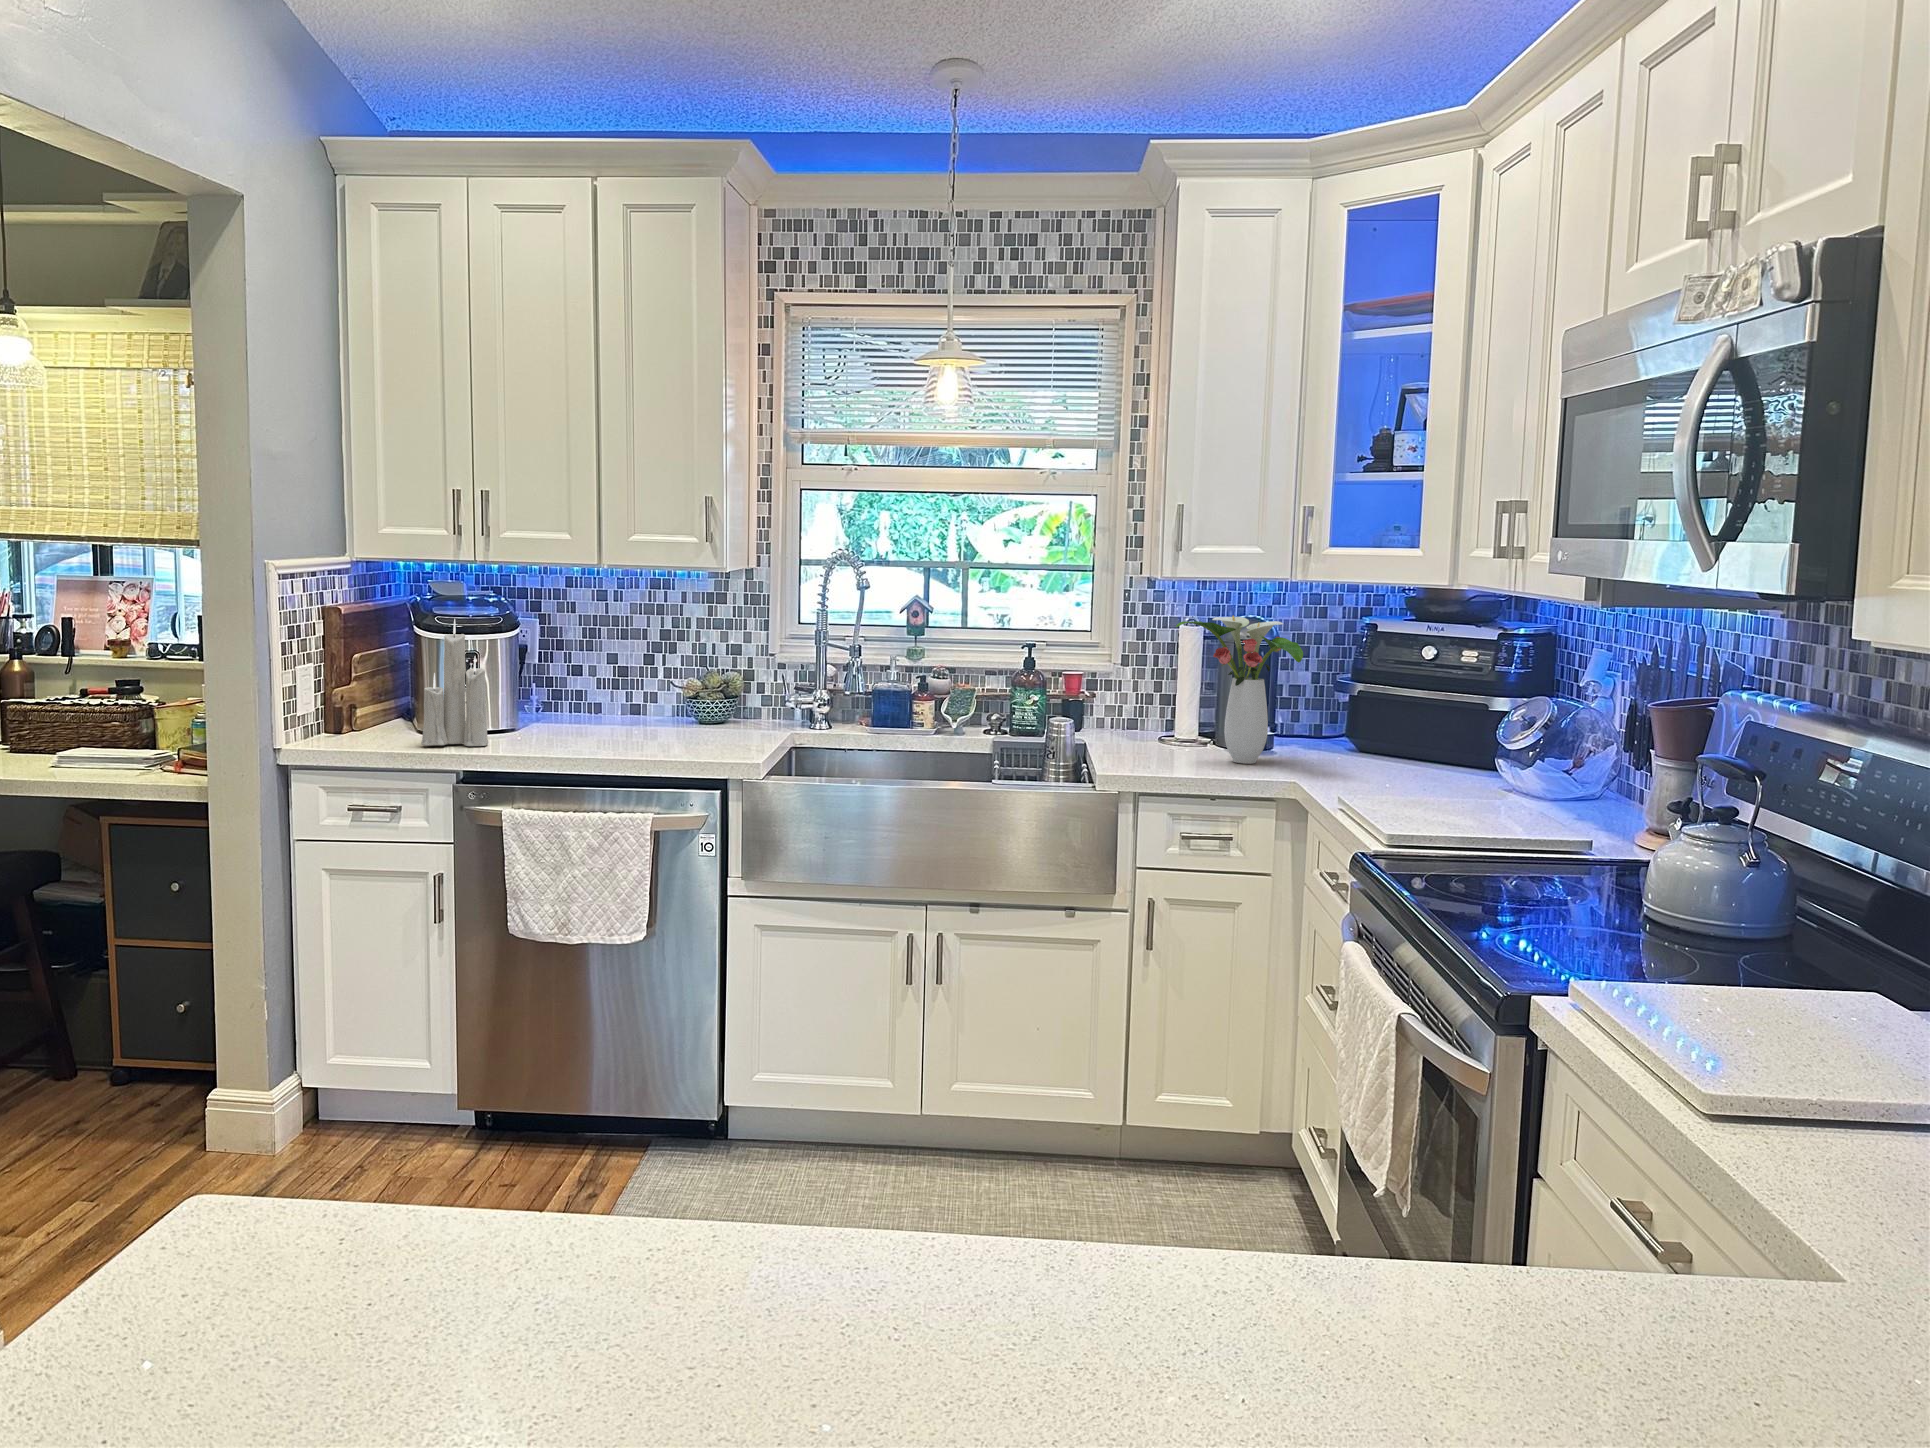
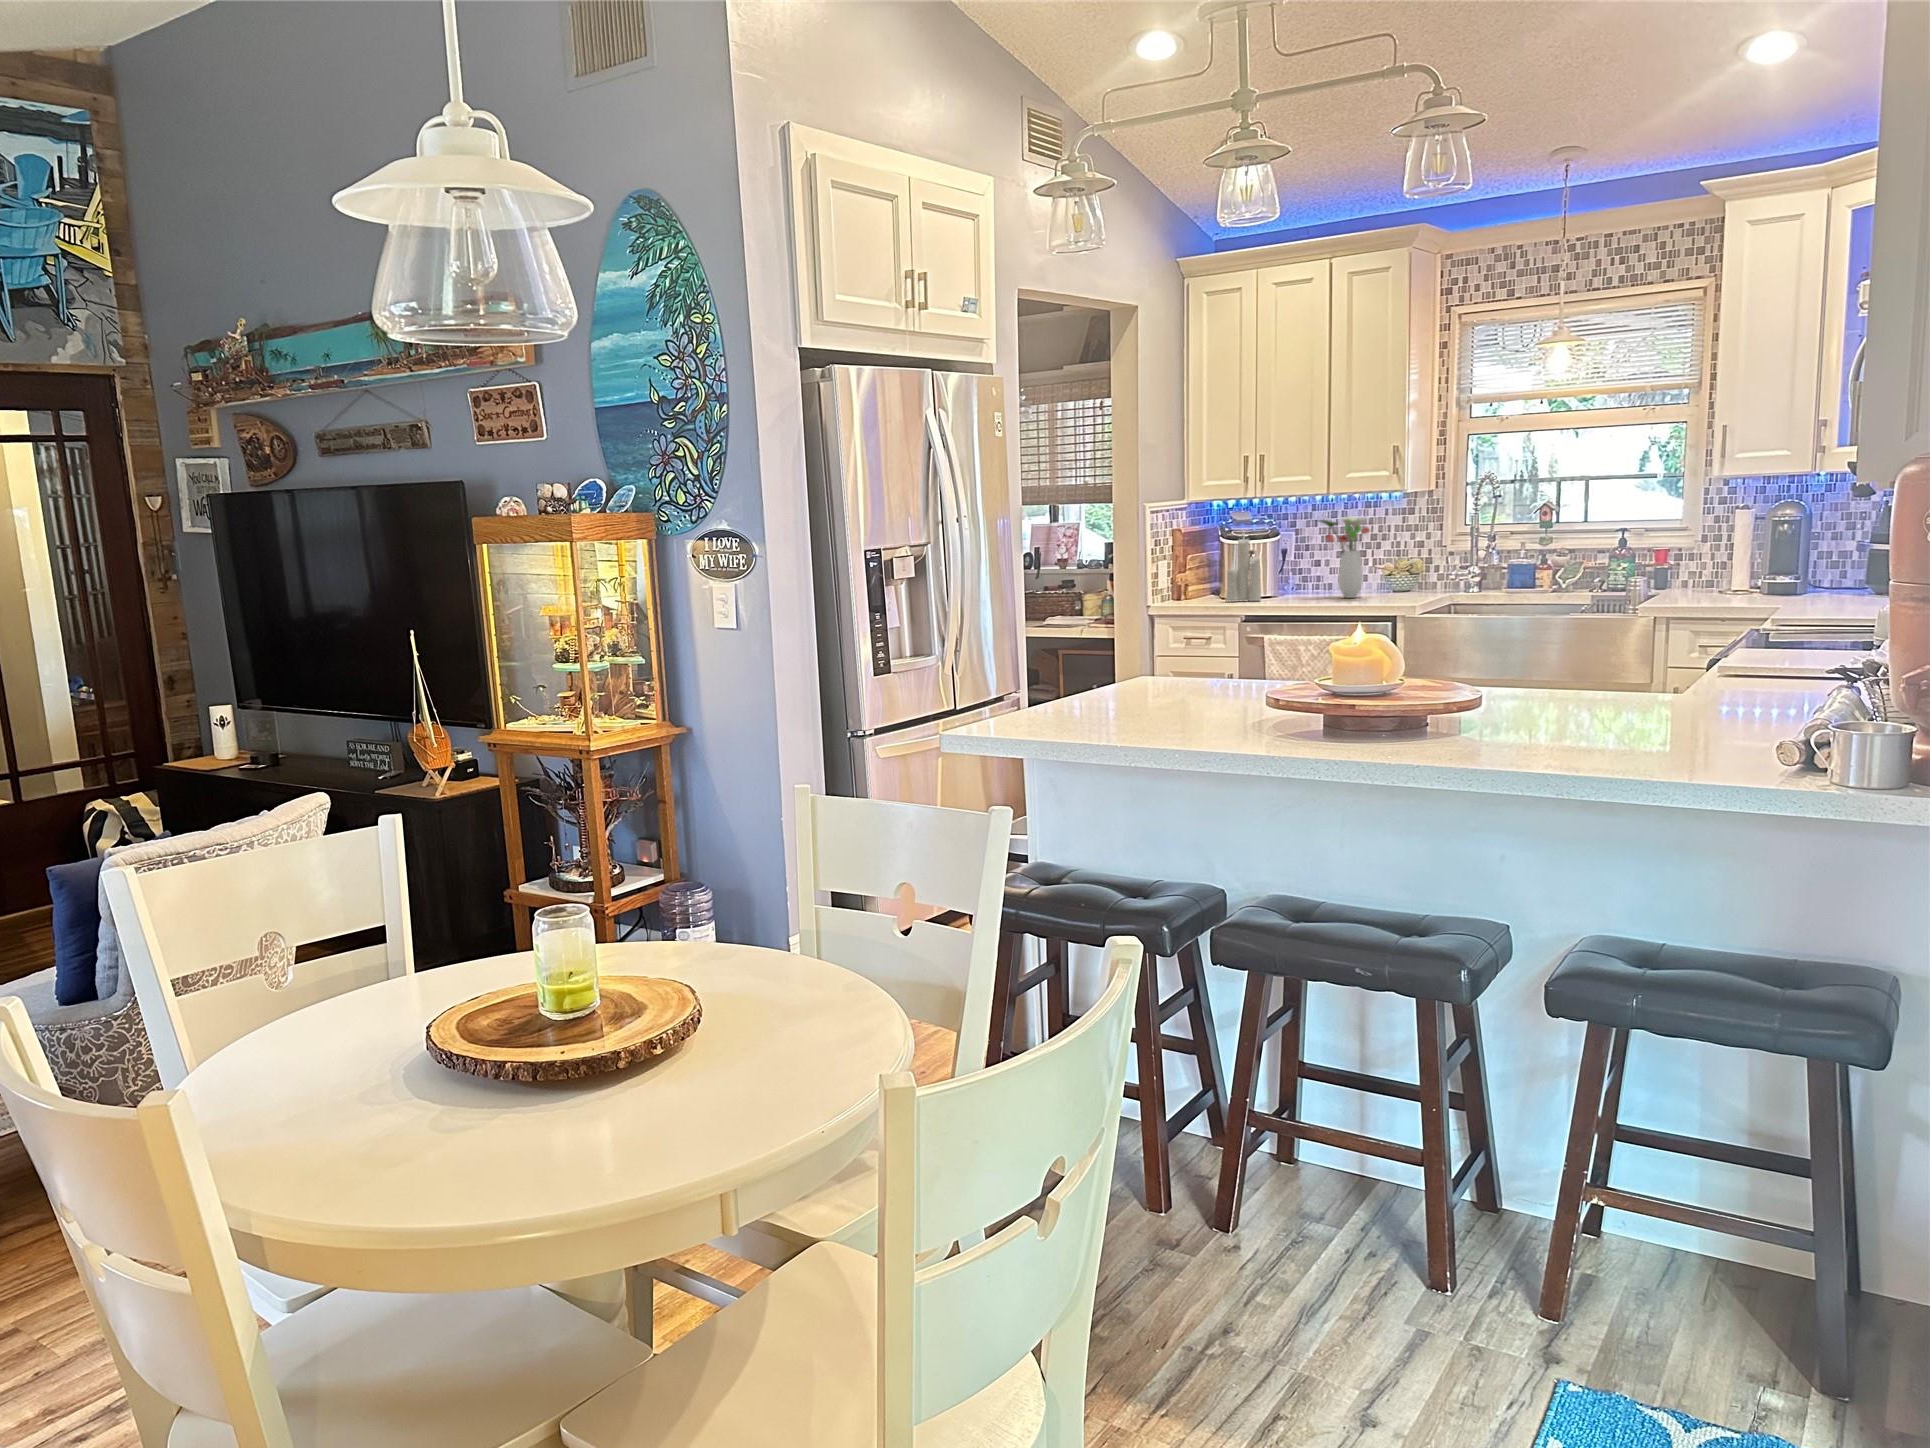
flower arrangement: present [1176,615,1303,764] -> present [1319,516,1370,598]

